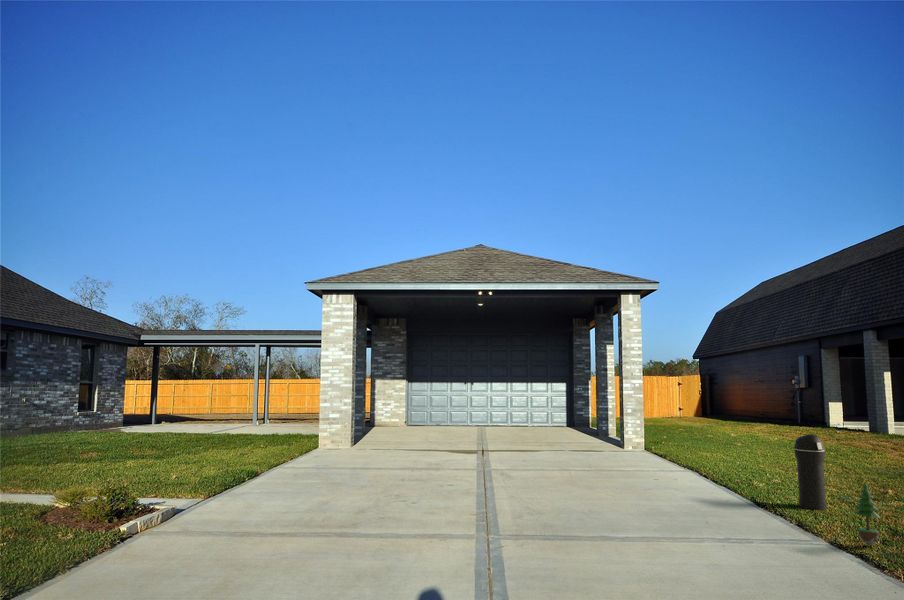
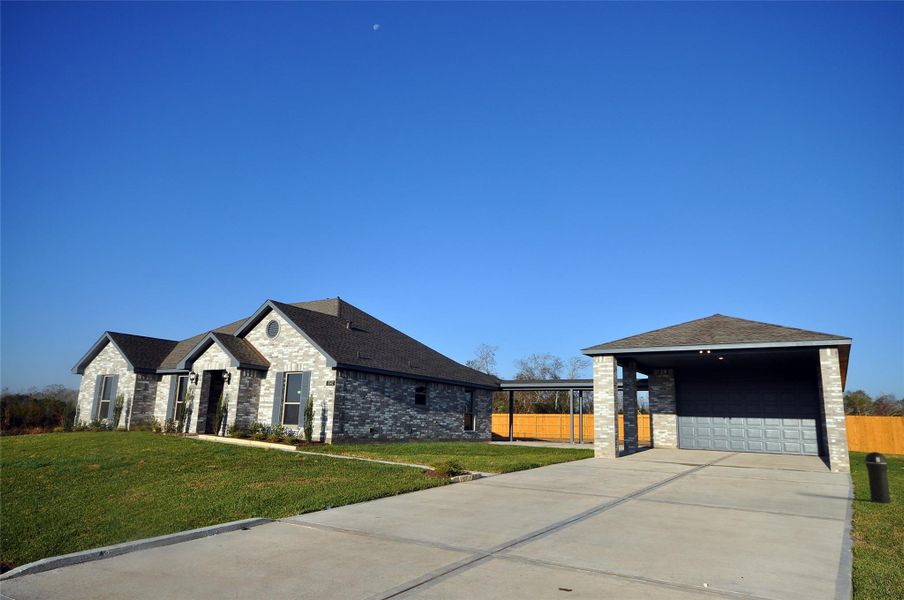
potted tree: present [855,483,880,546] -> none [842,474,858,512]

